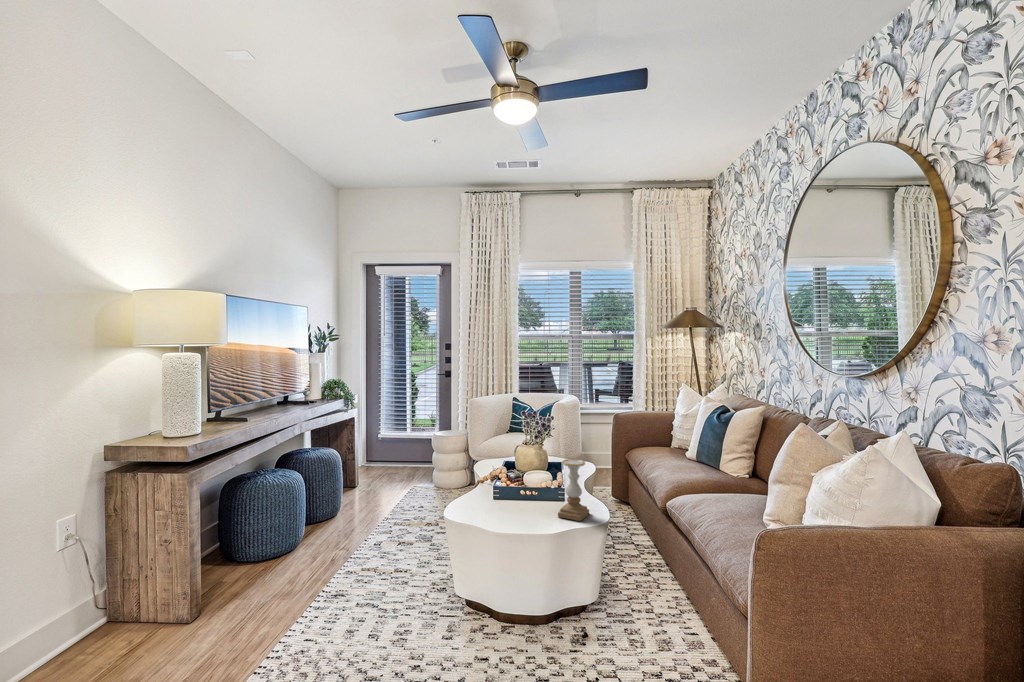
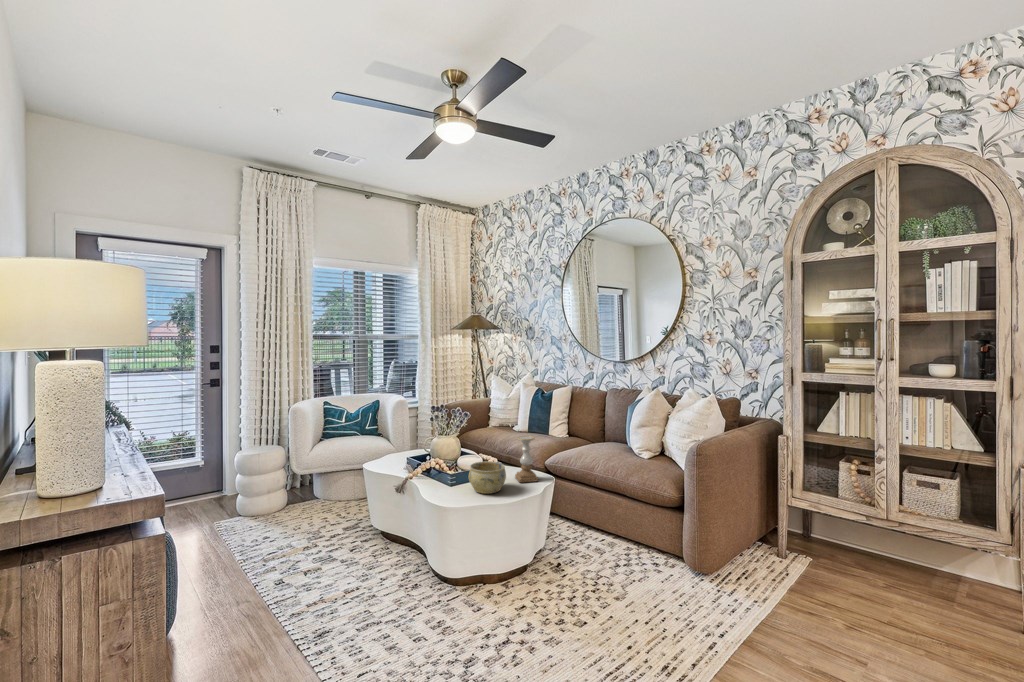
ceramic bowl: none [491,479,535,519] -> present [469,461,506,494]

